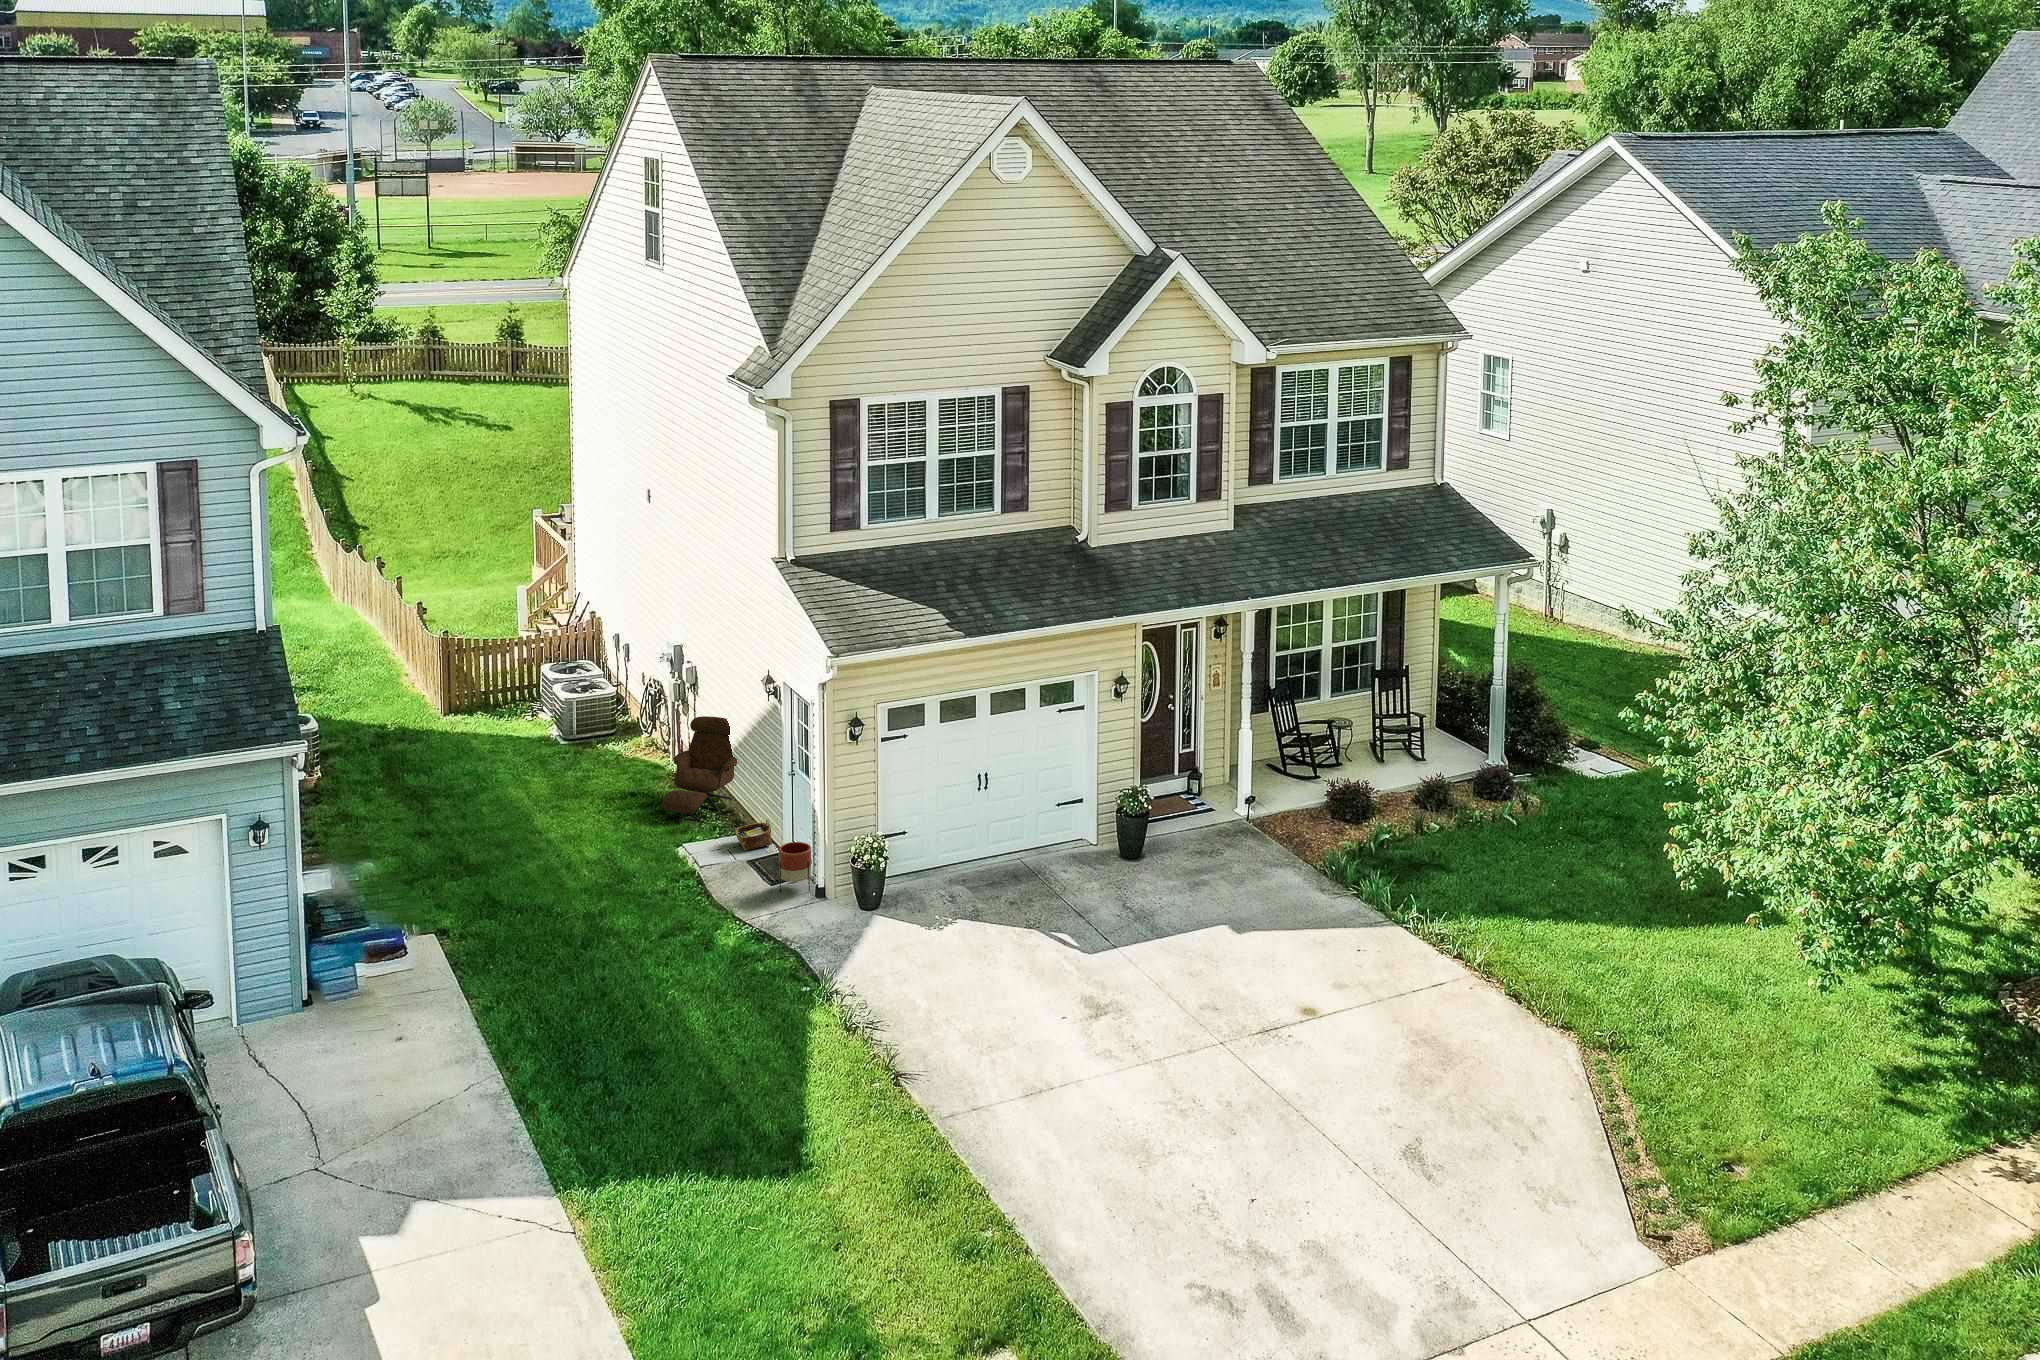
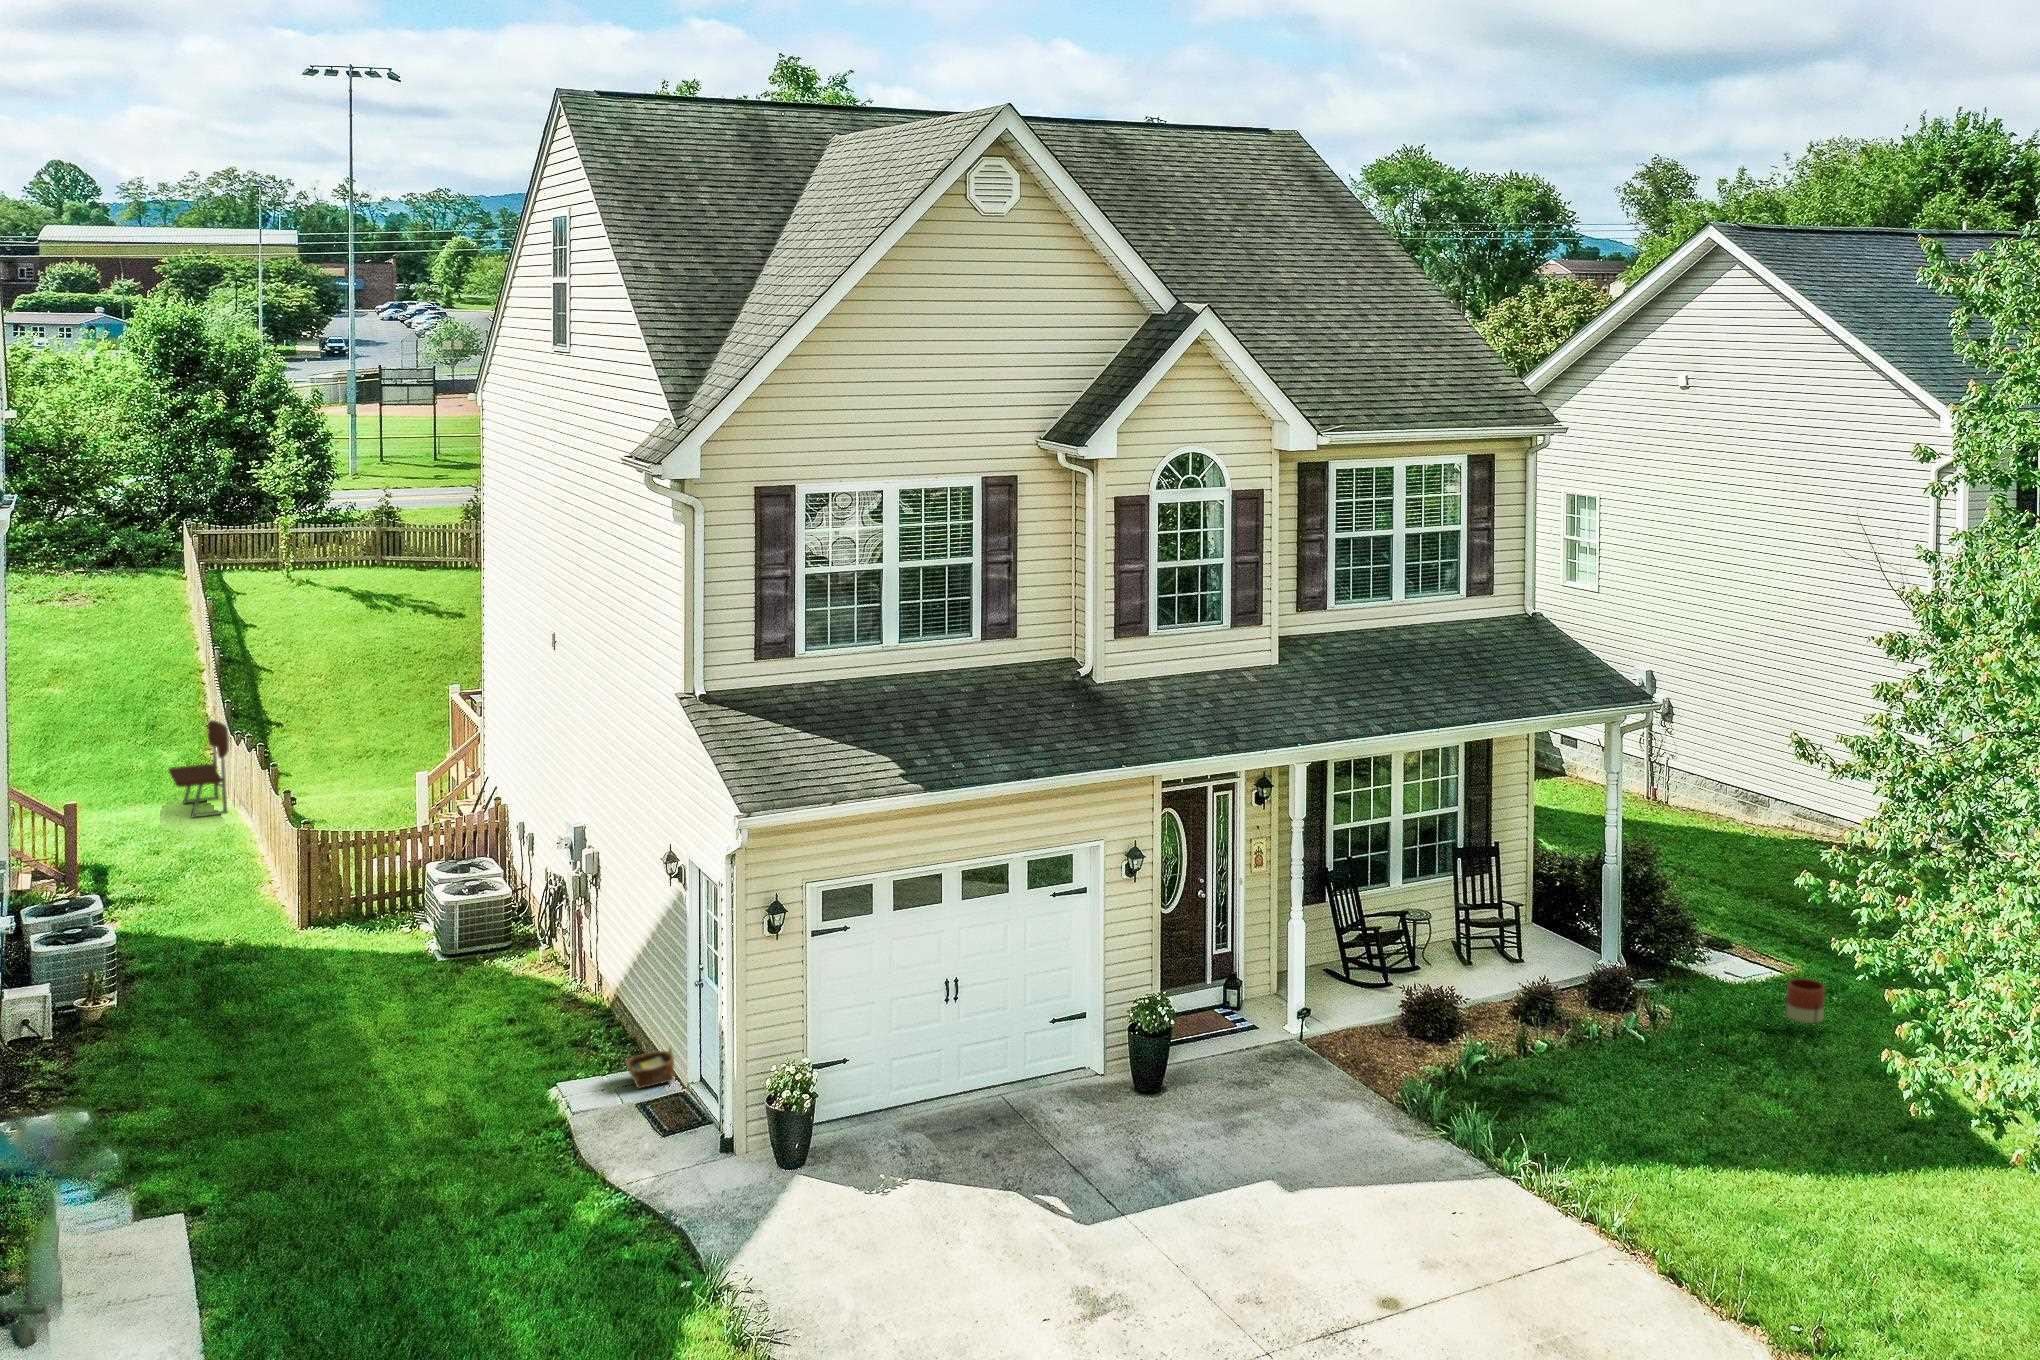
bench: none [304,540,358,622] -> present [169,720,229,818]
lounge chair: present [662,716,737,824] -> none [536,913,646,1055]
planter: present [779,842,812,892] -> present [1785,978,1825,1024]

